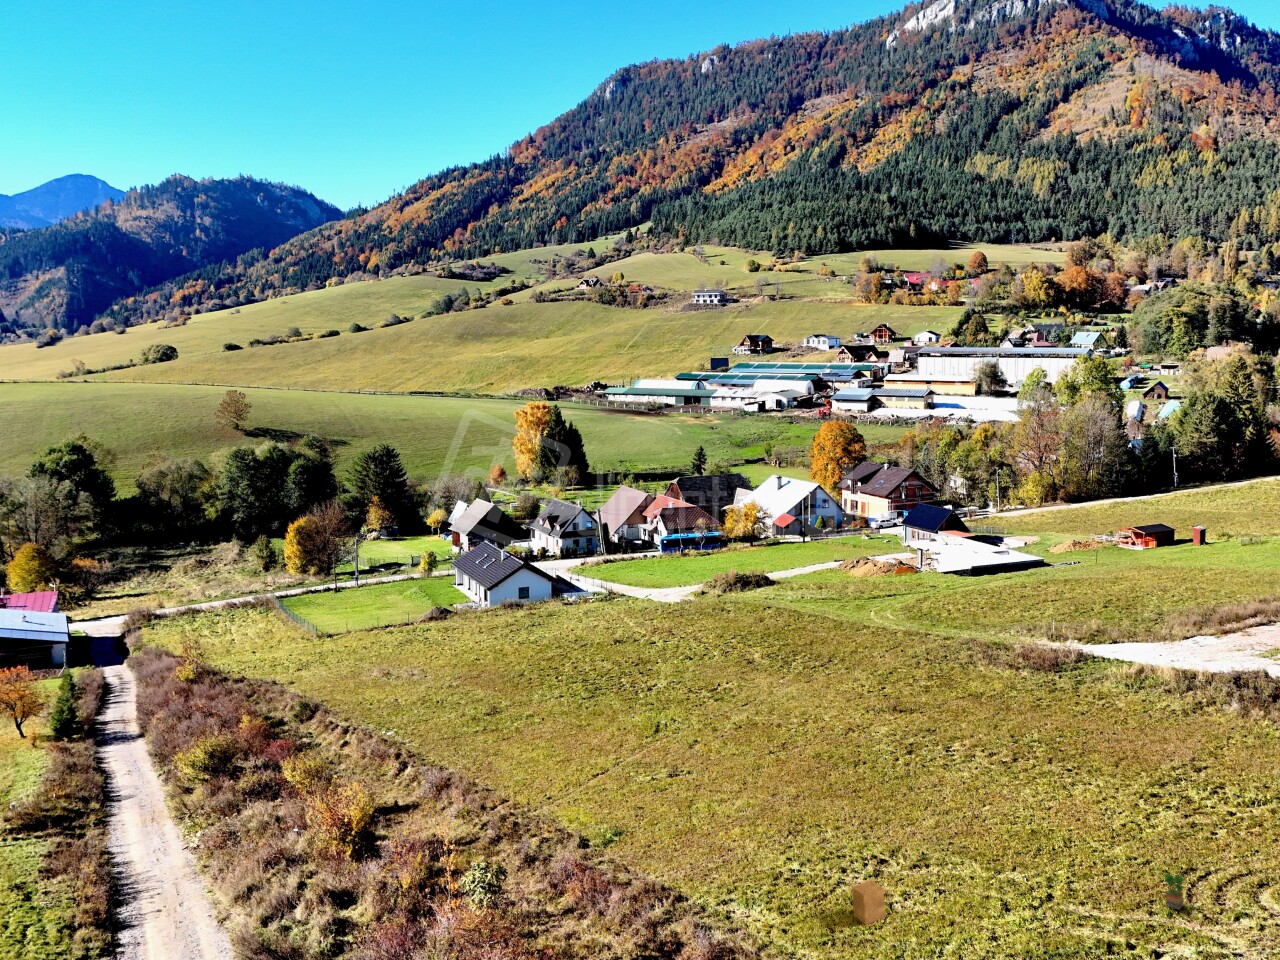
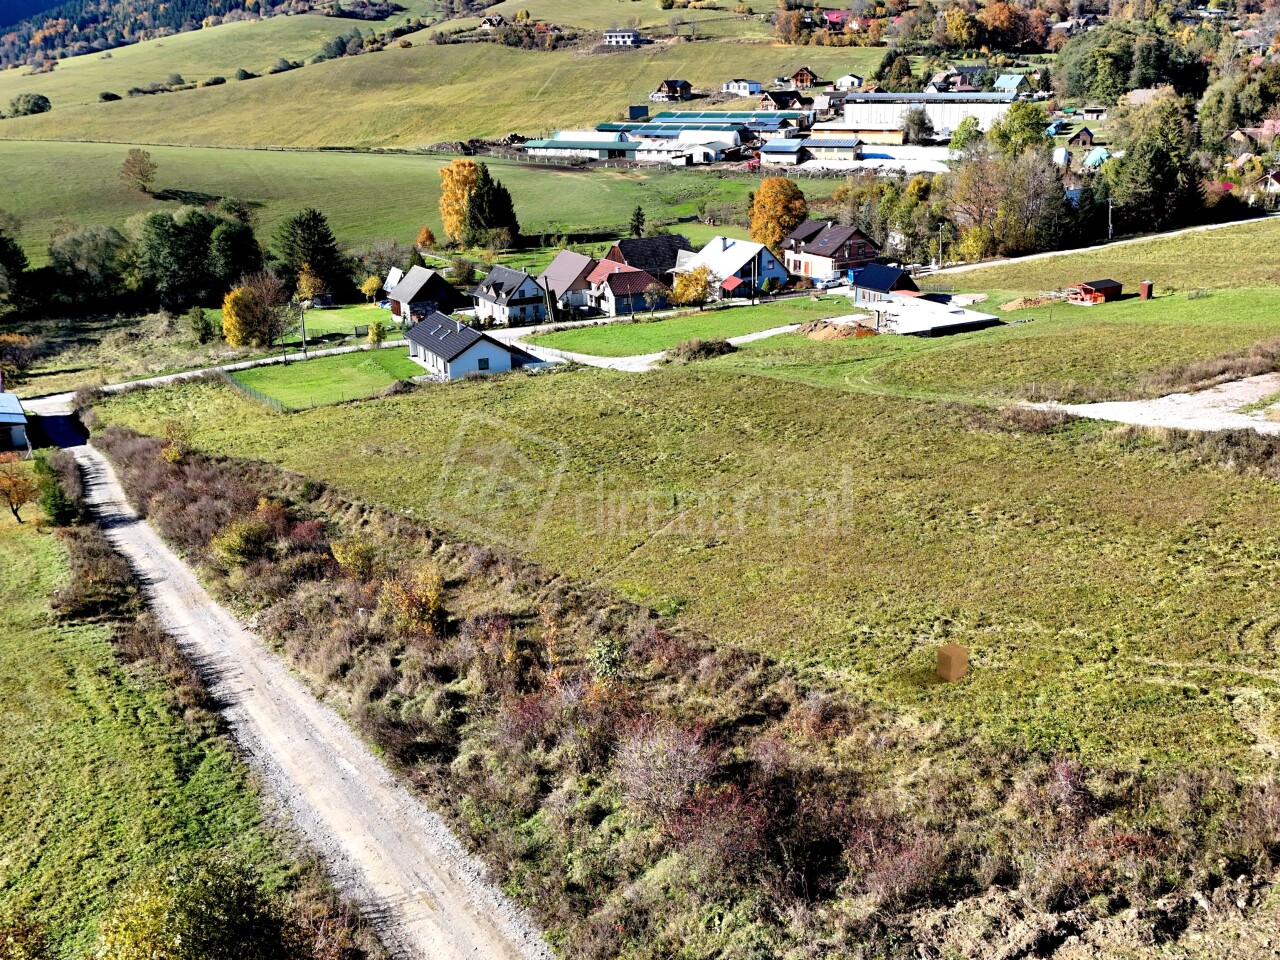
potted tree: present [1163,874,1186,910] -> none [1222,625,1246,656]

